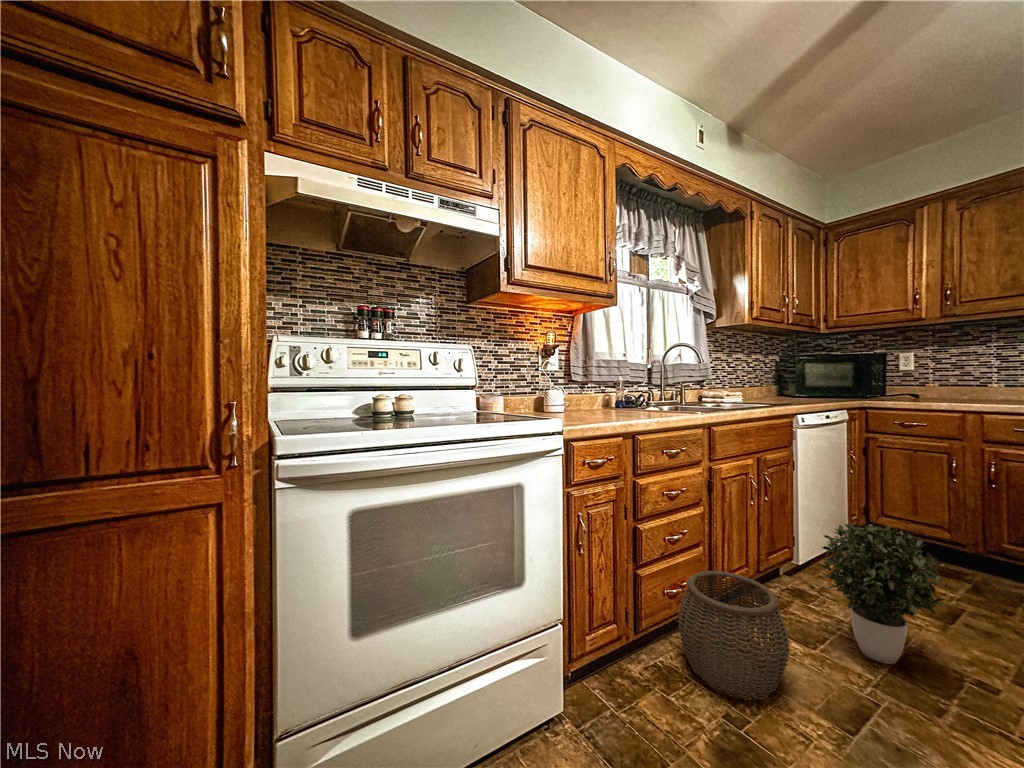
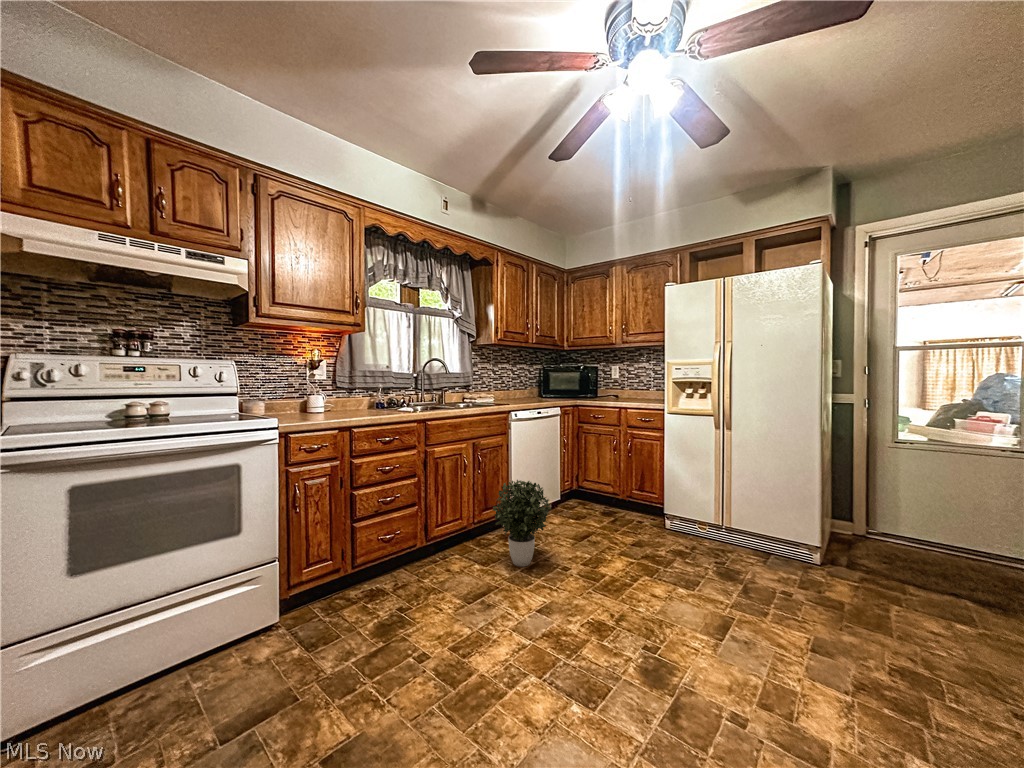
woven basket: present [678,571,790,699] -> none [385,520,451,596]

